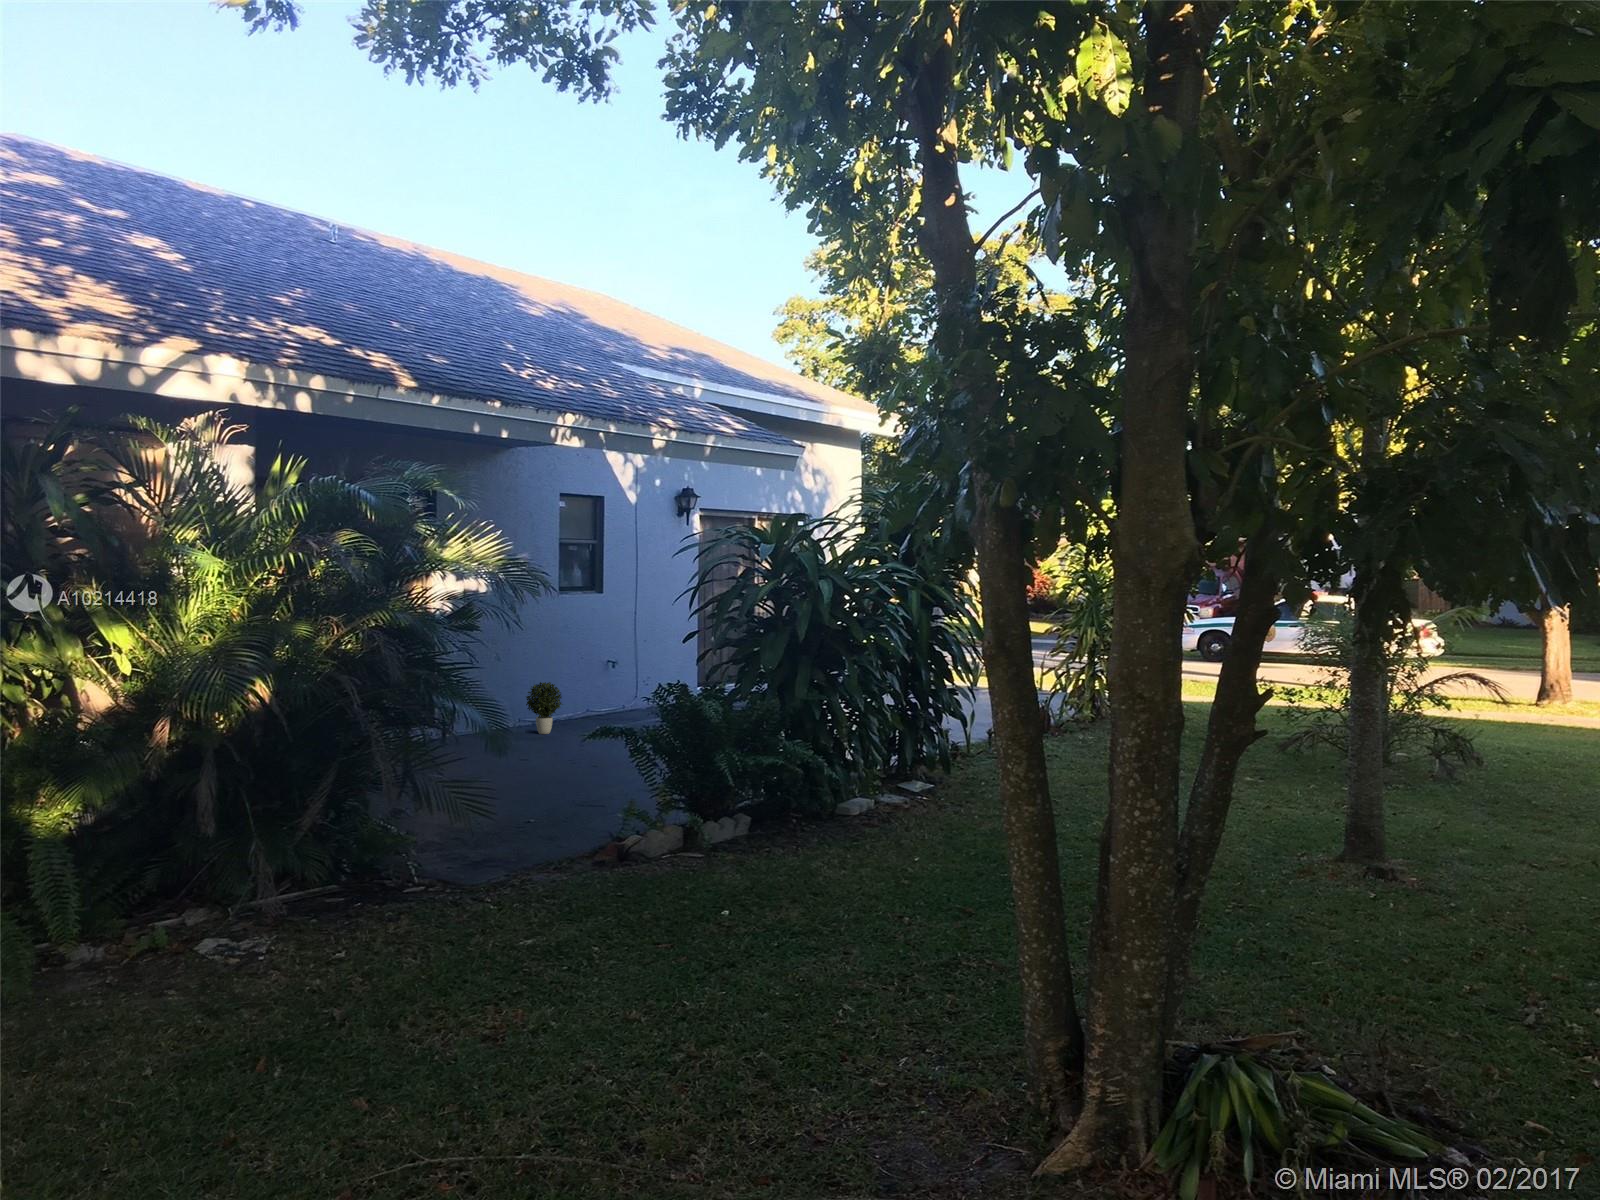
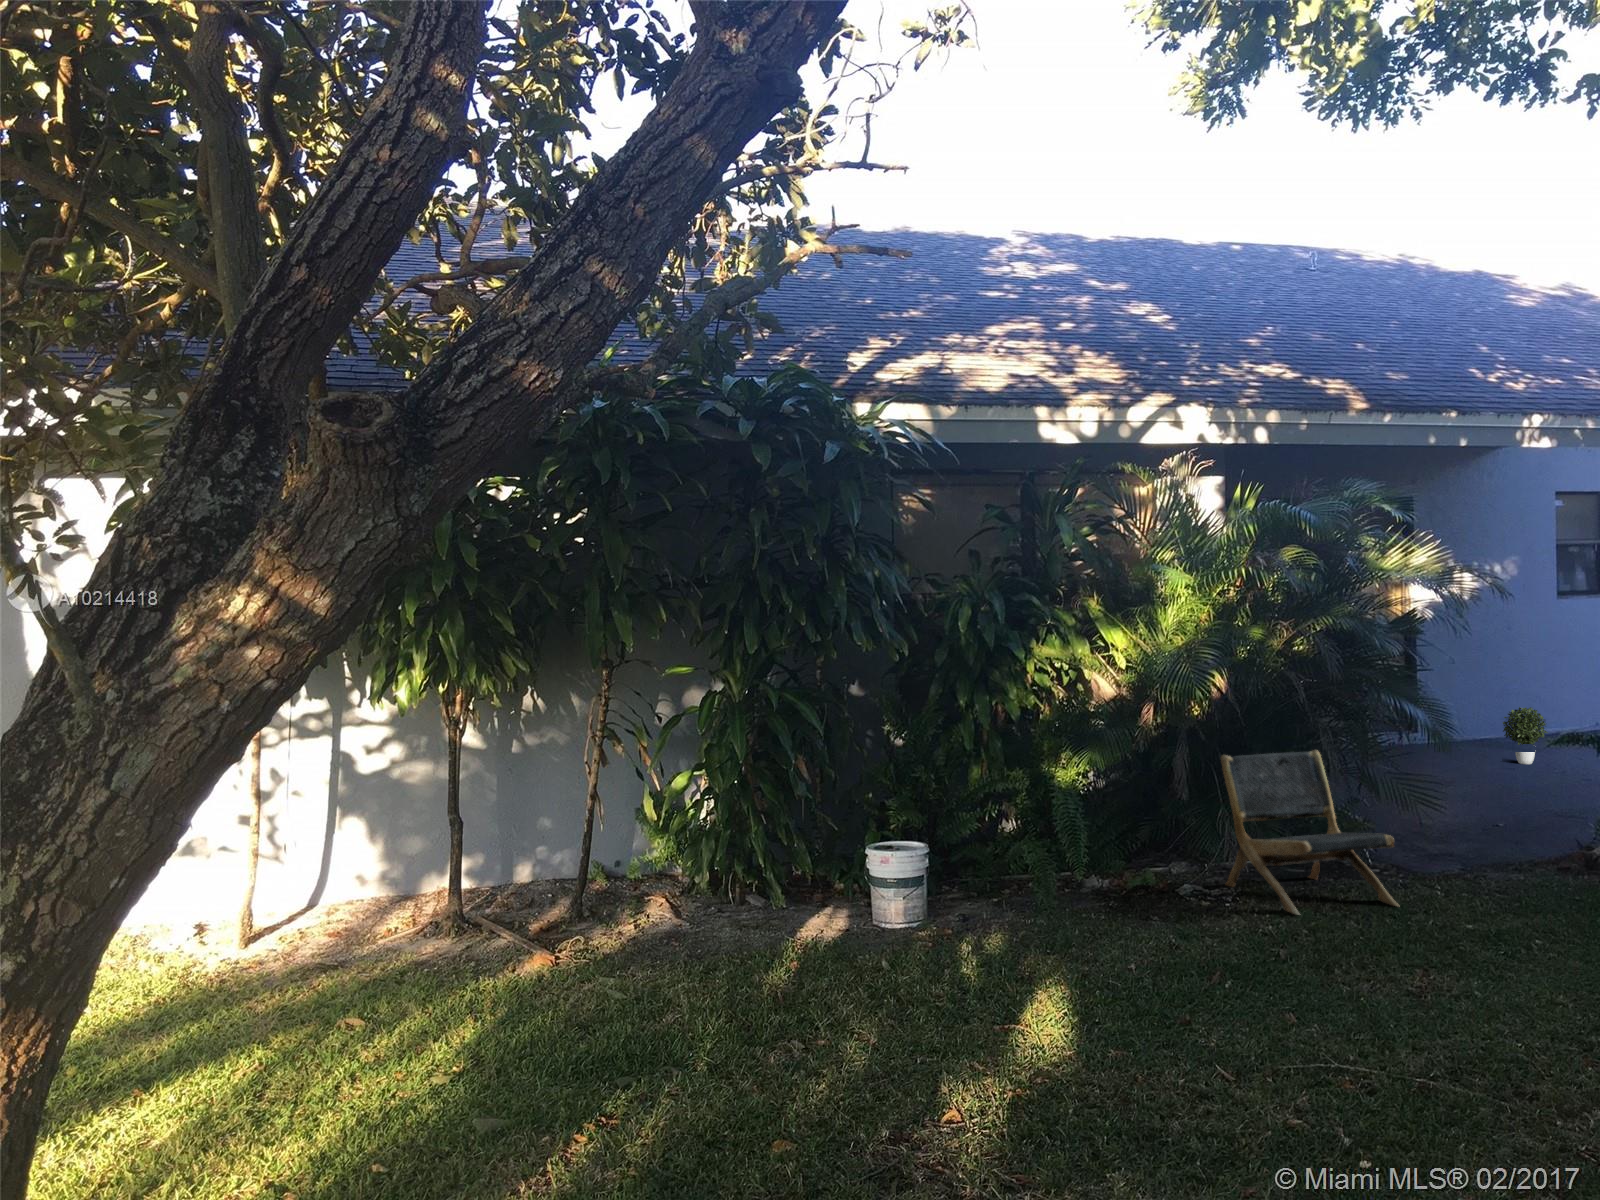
lounge chair: none [258,758,461,960] -> present [1221,750,1398,915]

